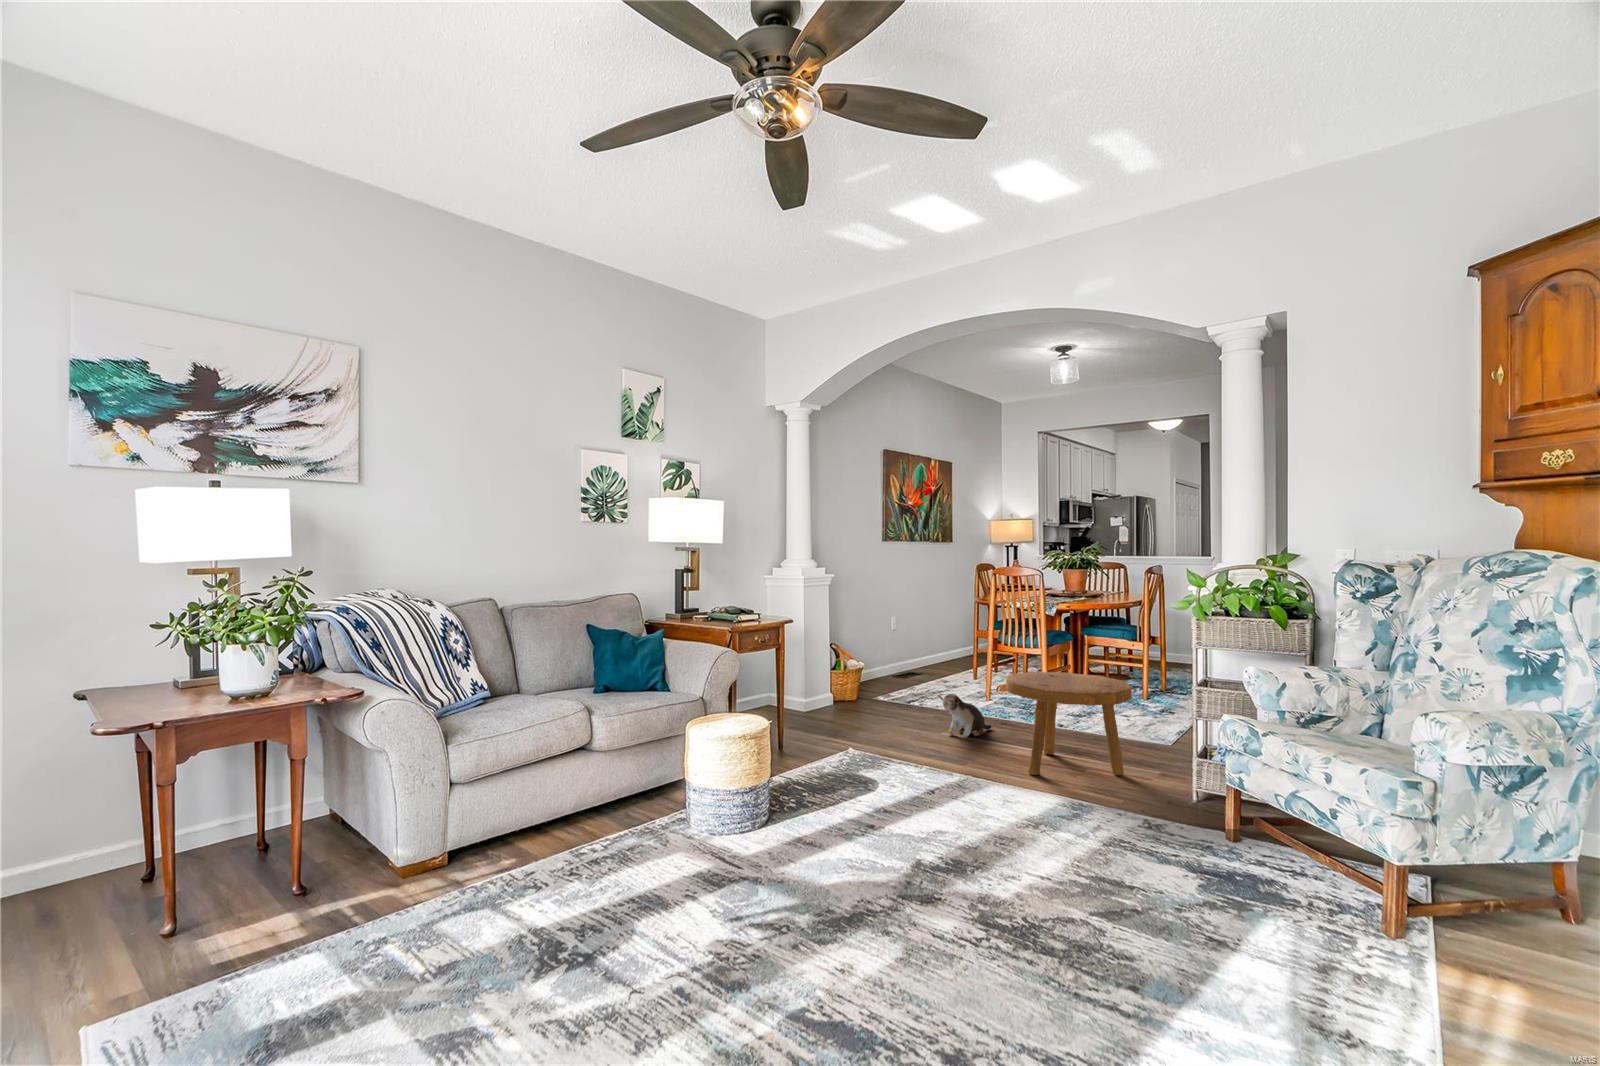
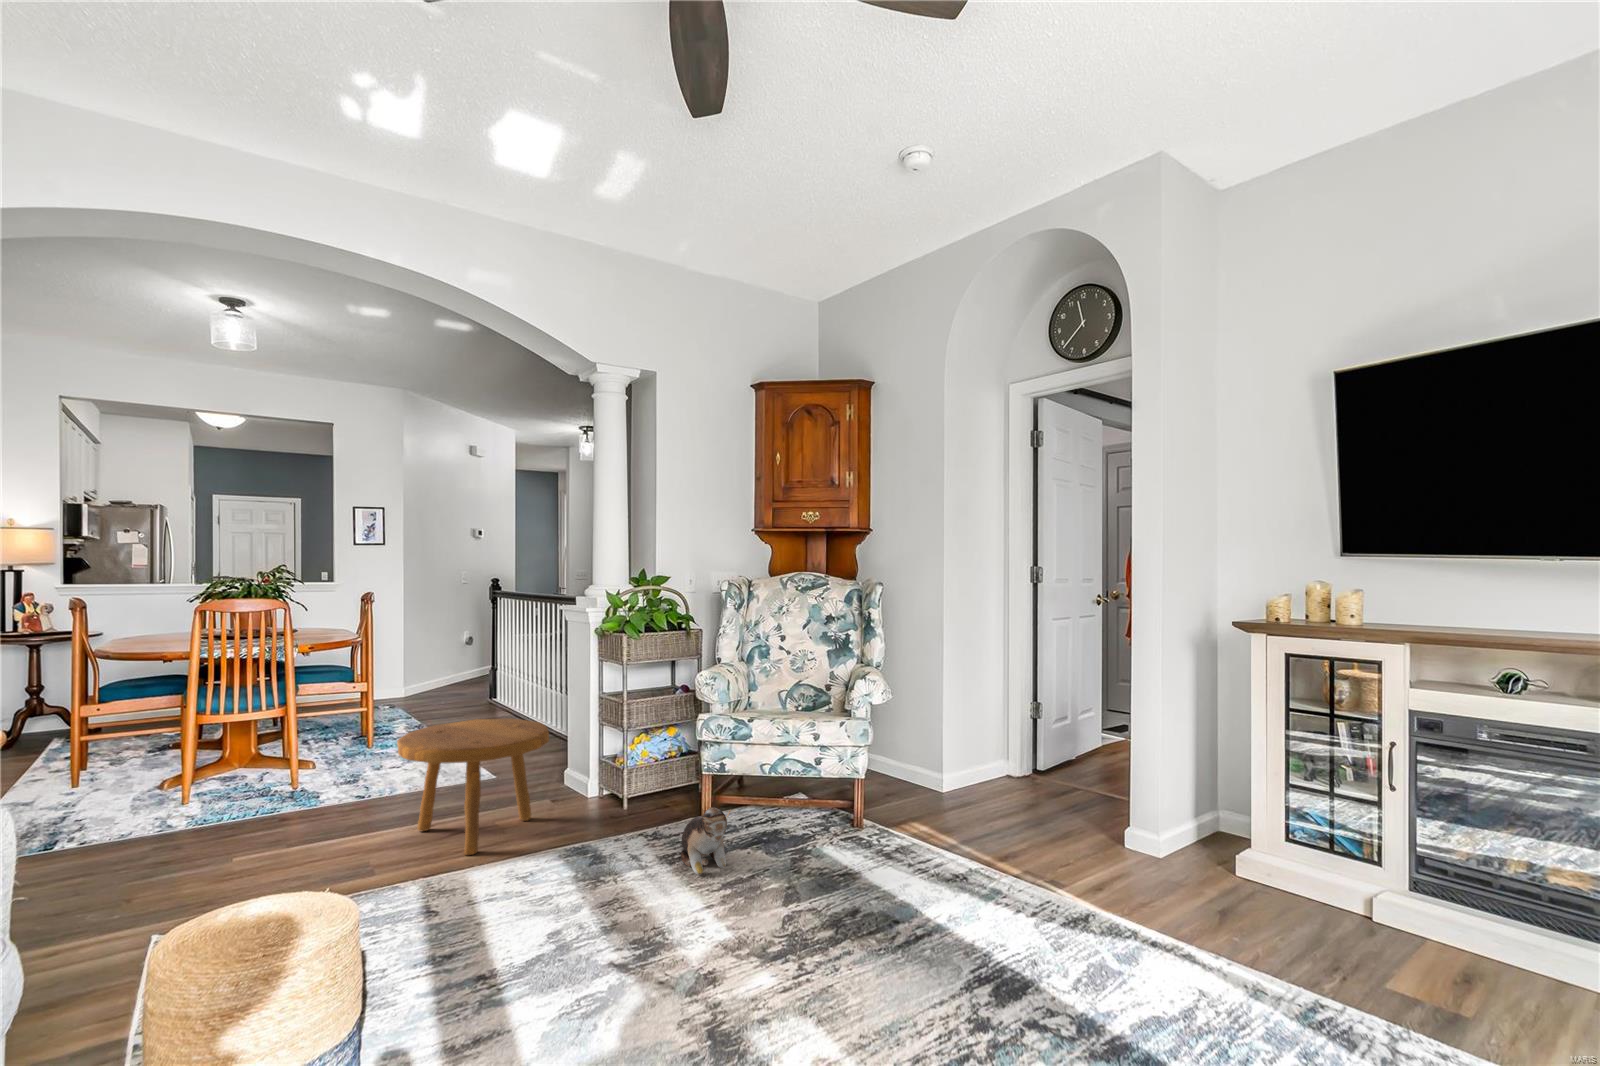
plush toy: present [938,694,991,737] -> present [681,807,731,875]

